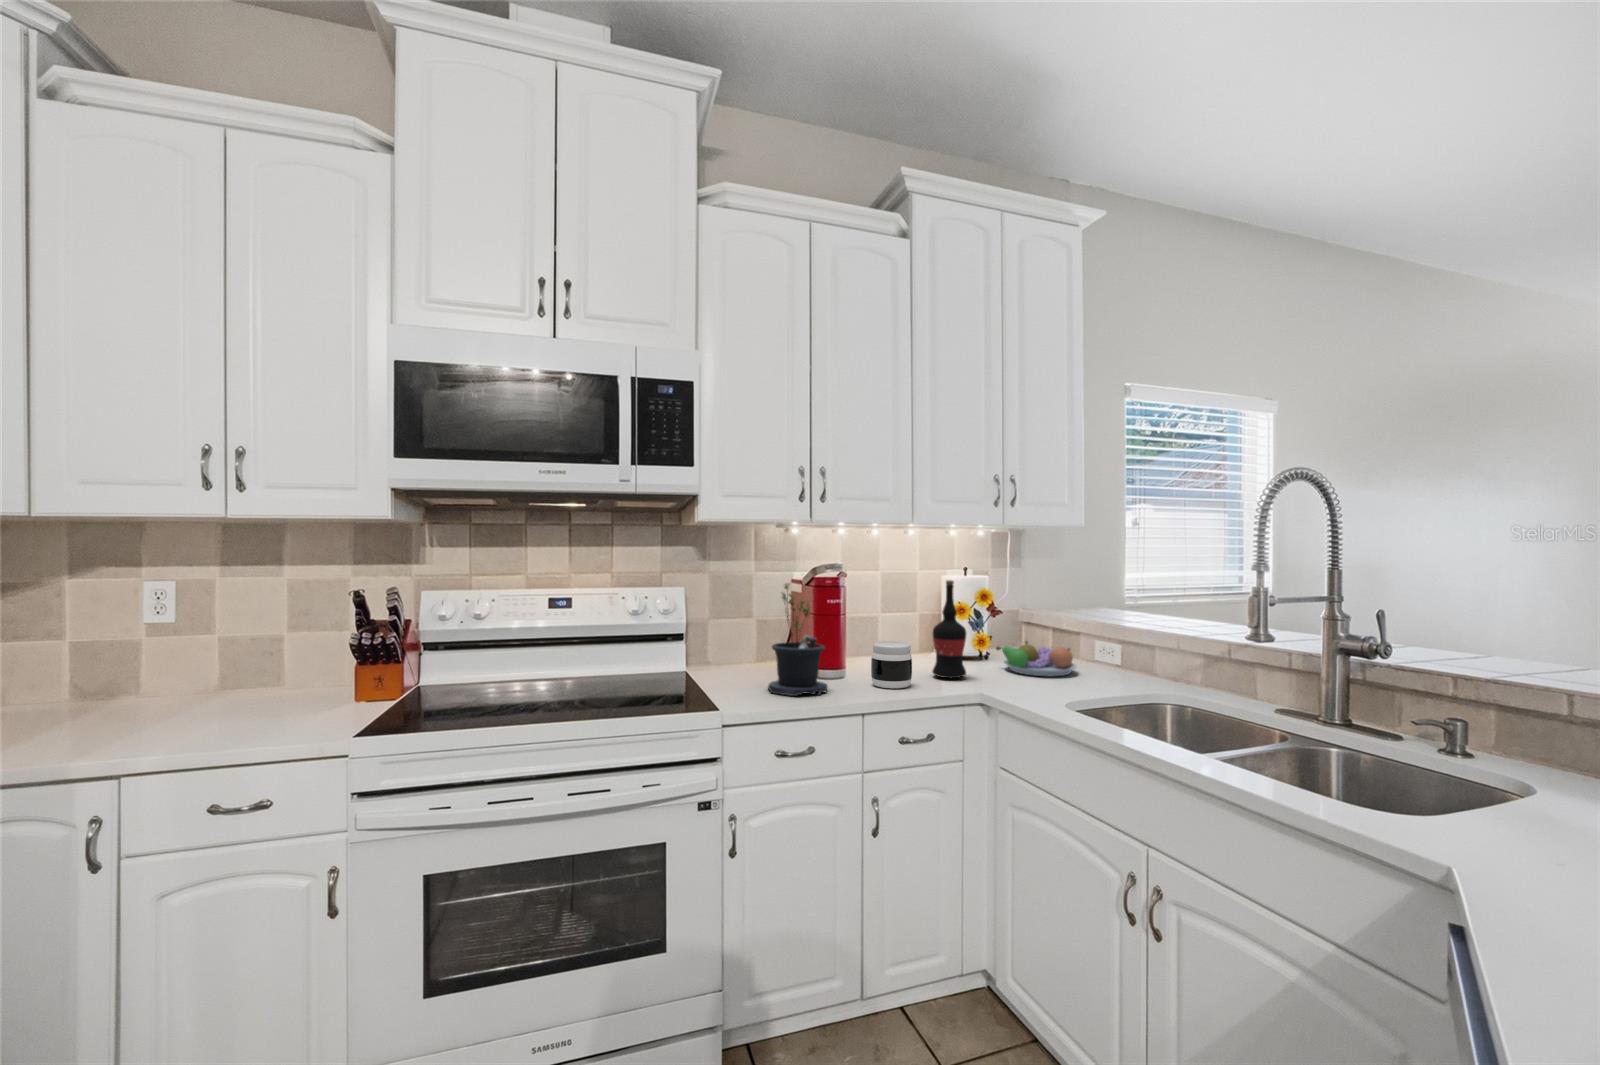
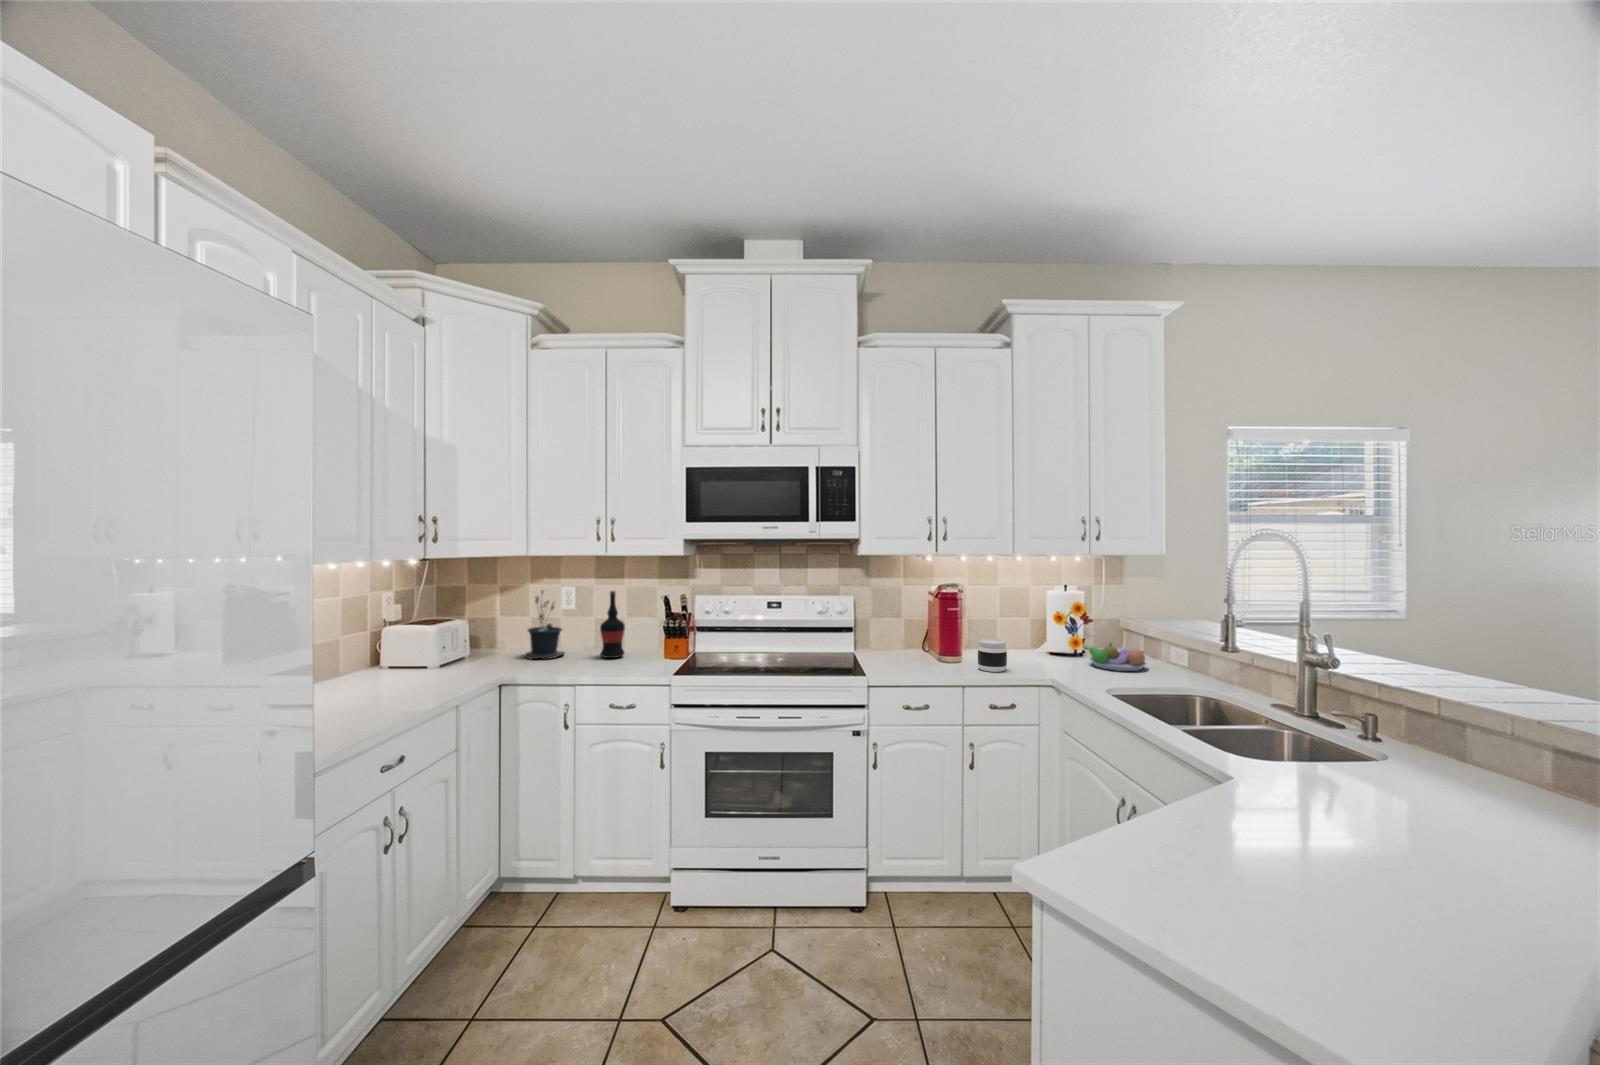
wine bottle: present [932,580,967,678] -> present [600,591,625,658]
potted plant: present [768,583,828,696] -> present [525,590,564,659]

